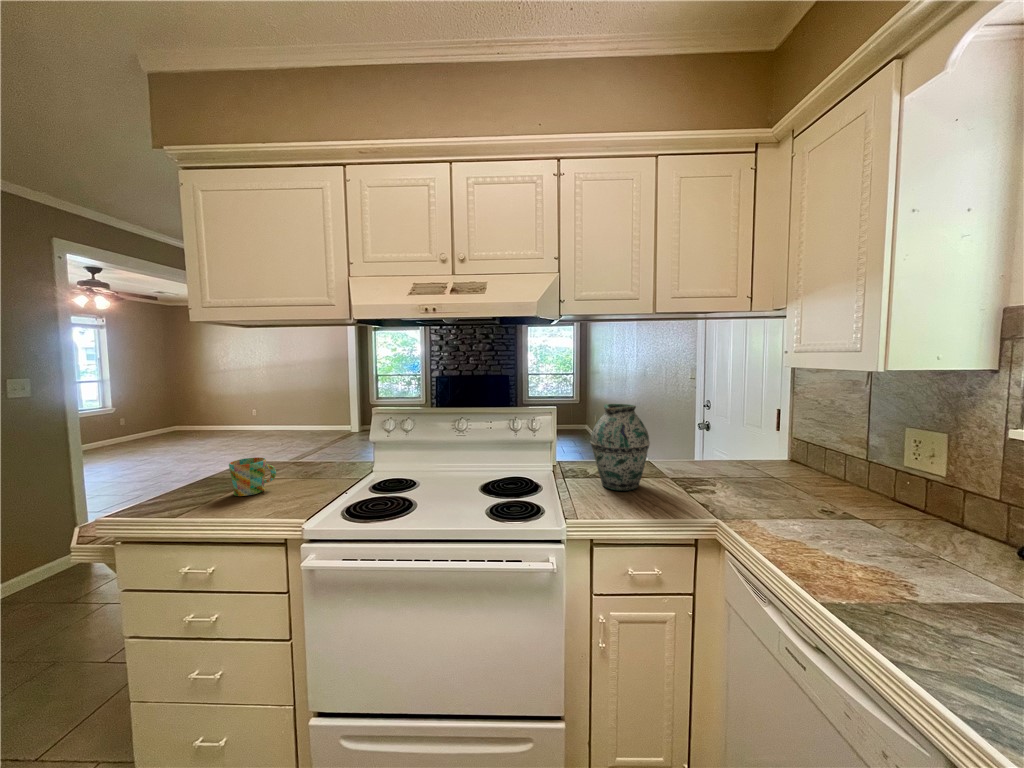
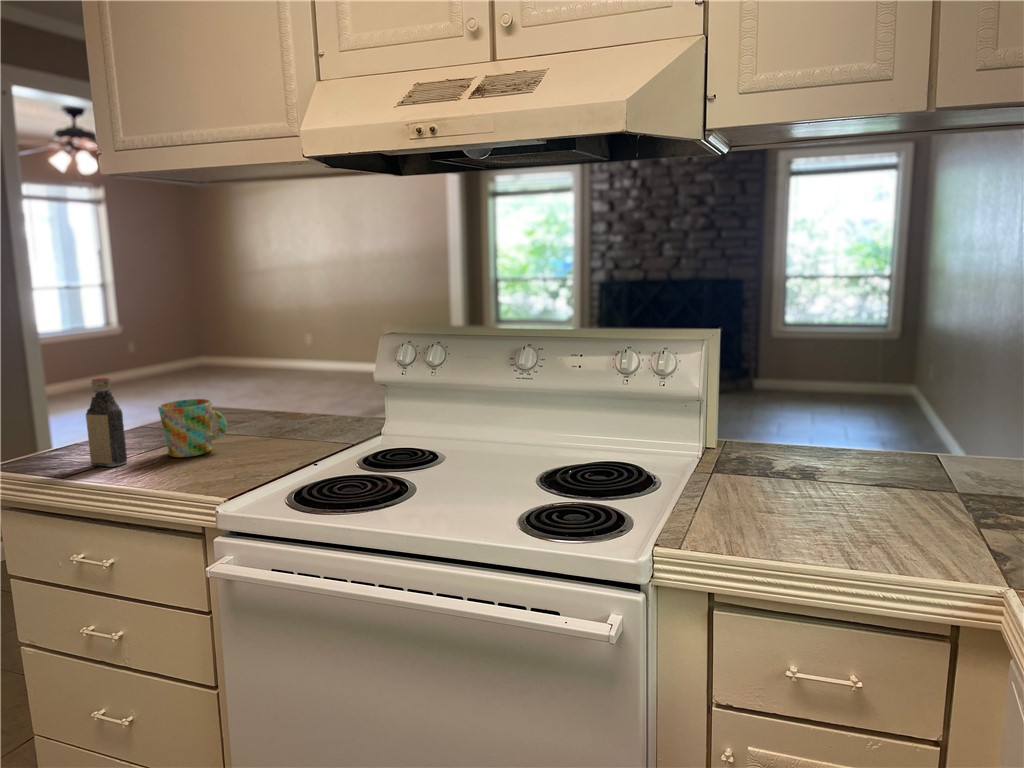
vase: present [591,404,650,491] -> none [762,320,898,507]
bottle: none [176,448,205,507] -> present [86,378,127,467]

